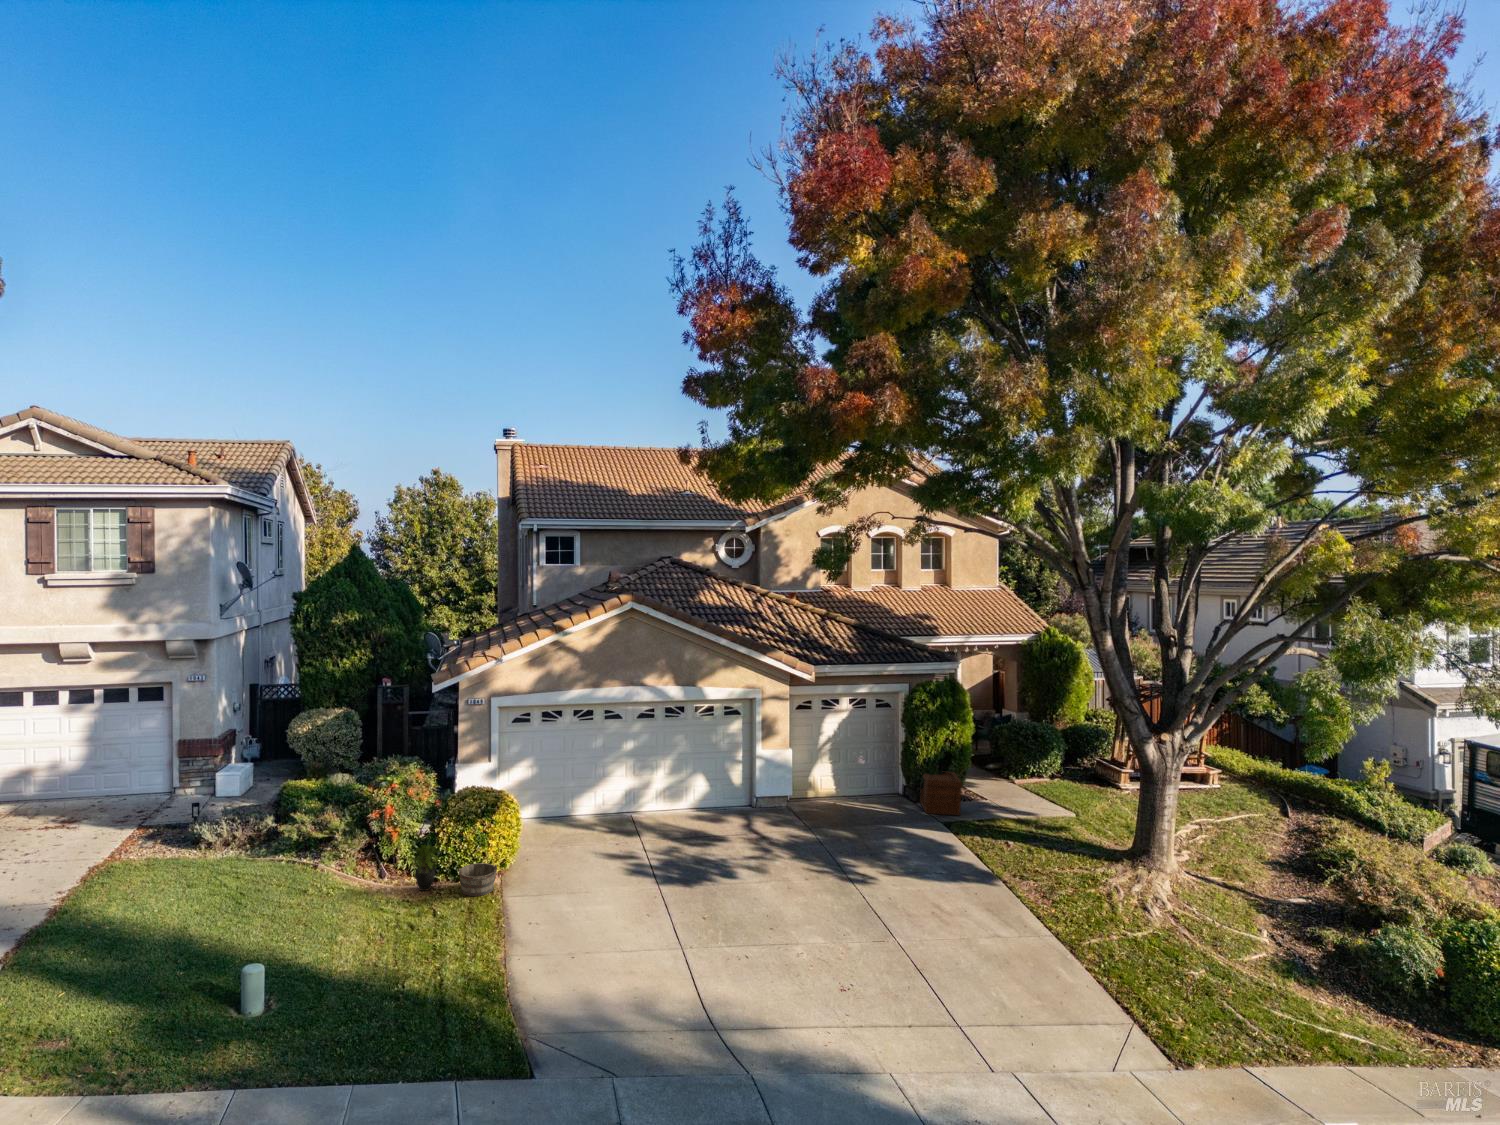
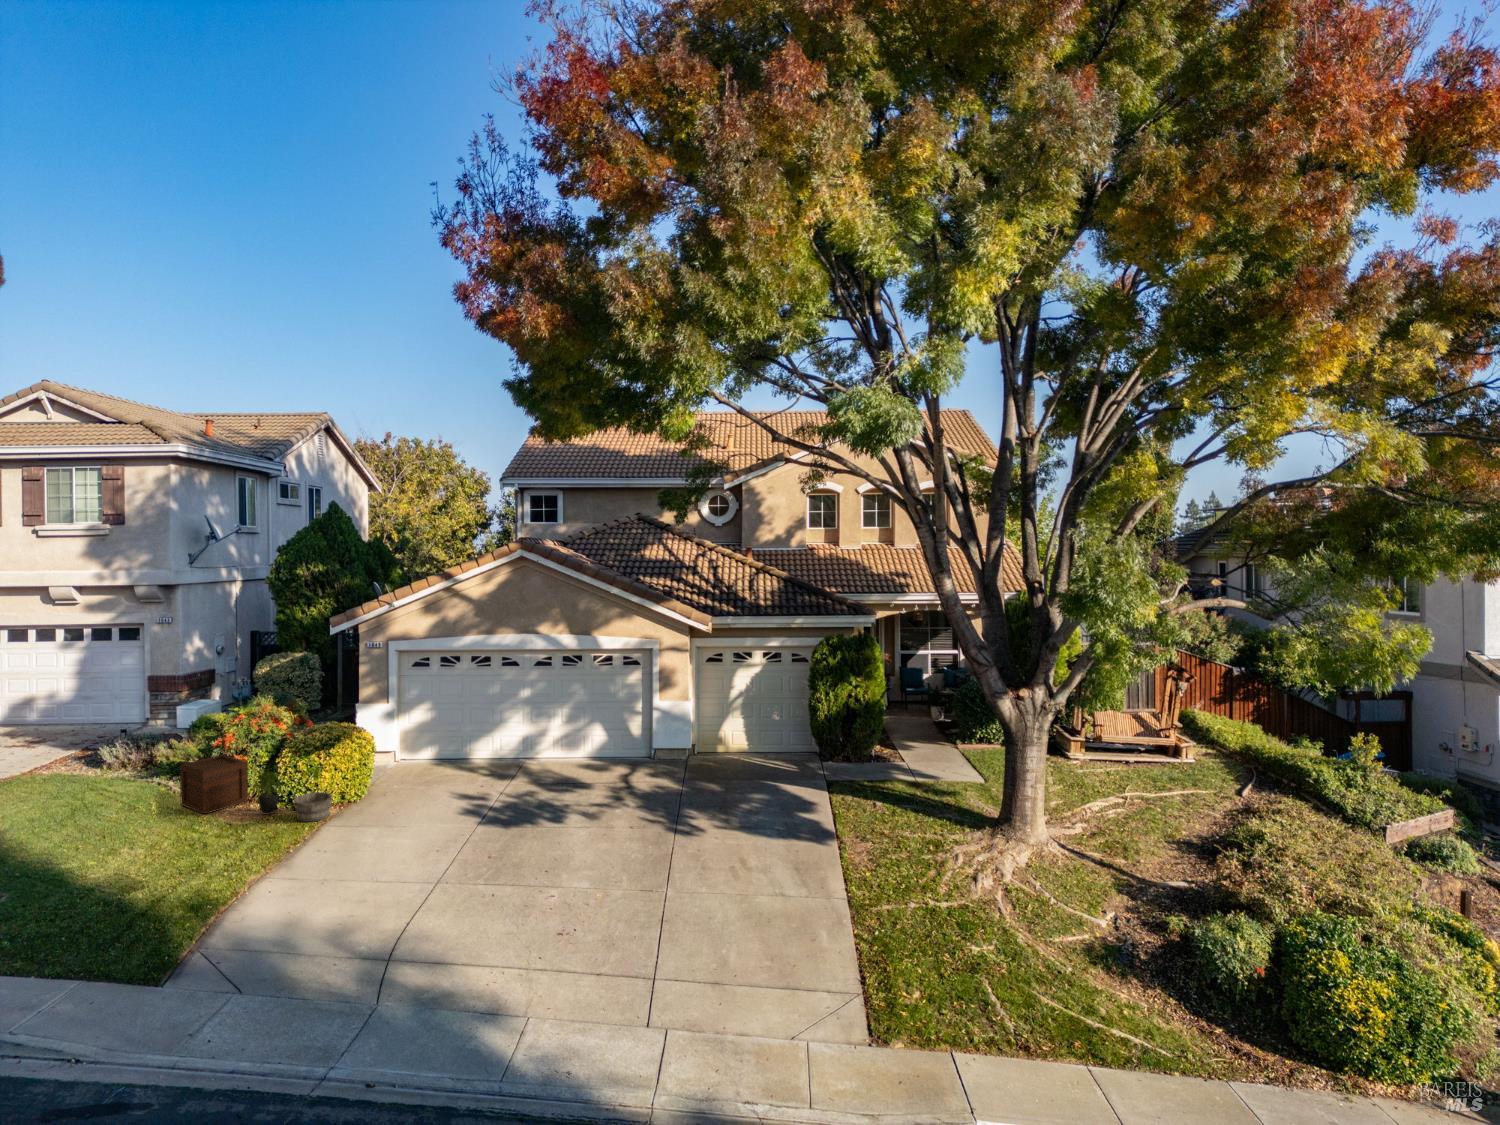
wooden crate: present [920,772,962,815] -> present [180,754,248,814]

